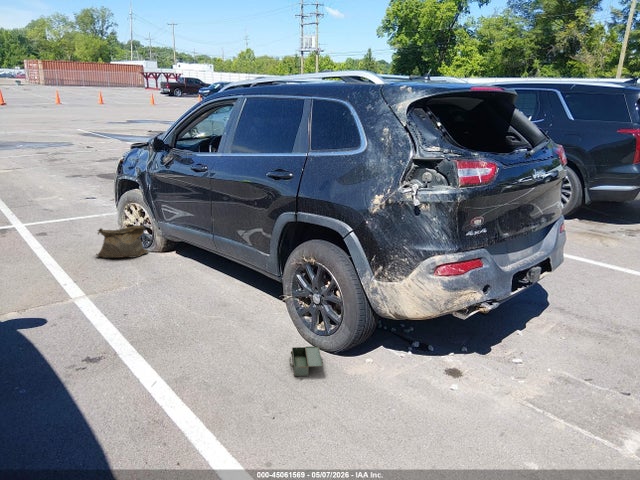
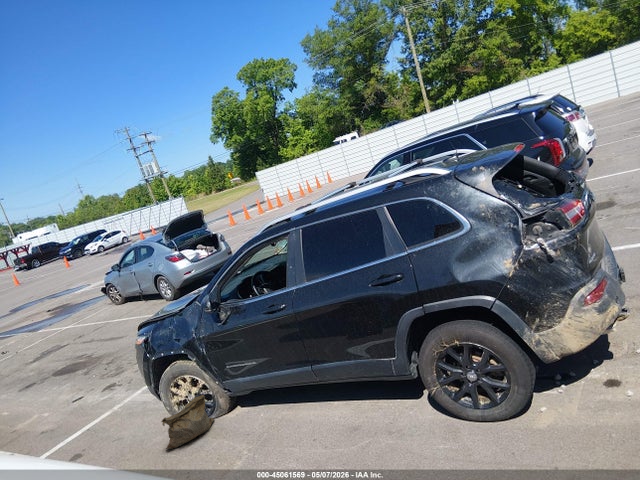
toolbox: present [289,346,323,376] -> none [476,420,523,457]

